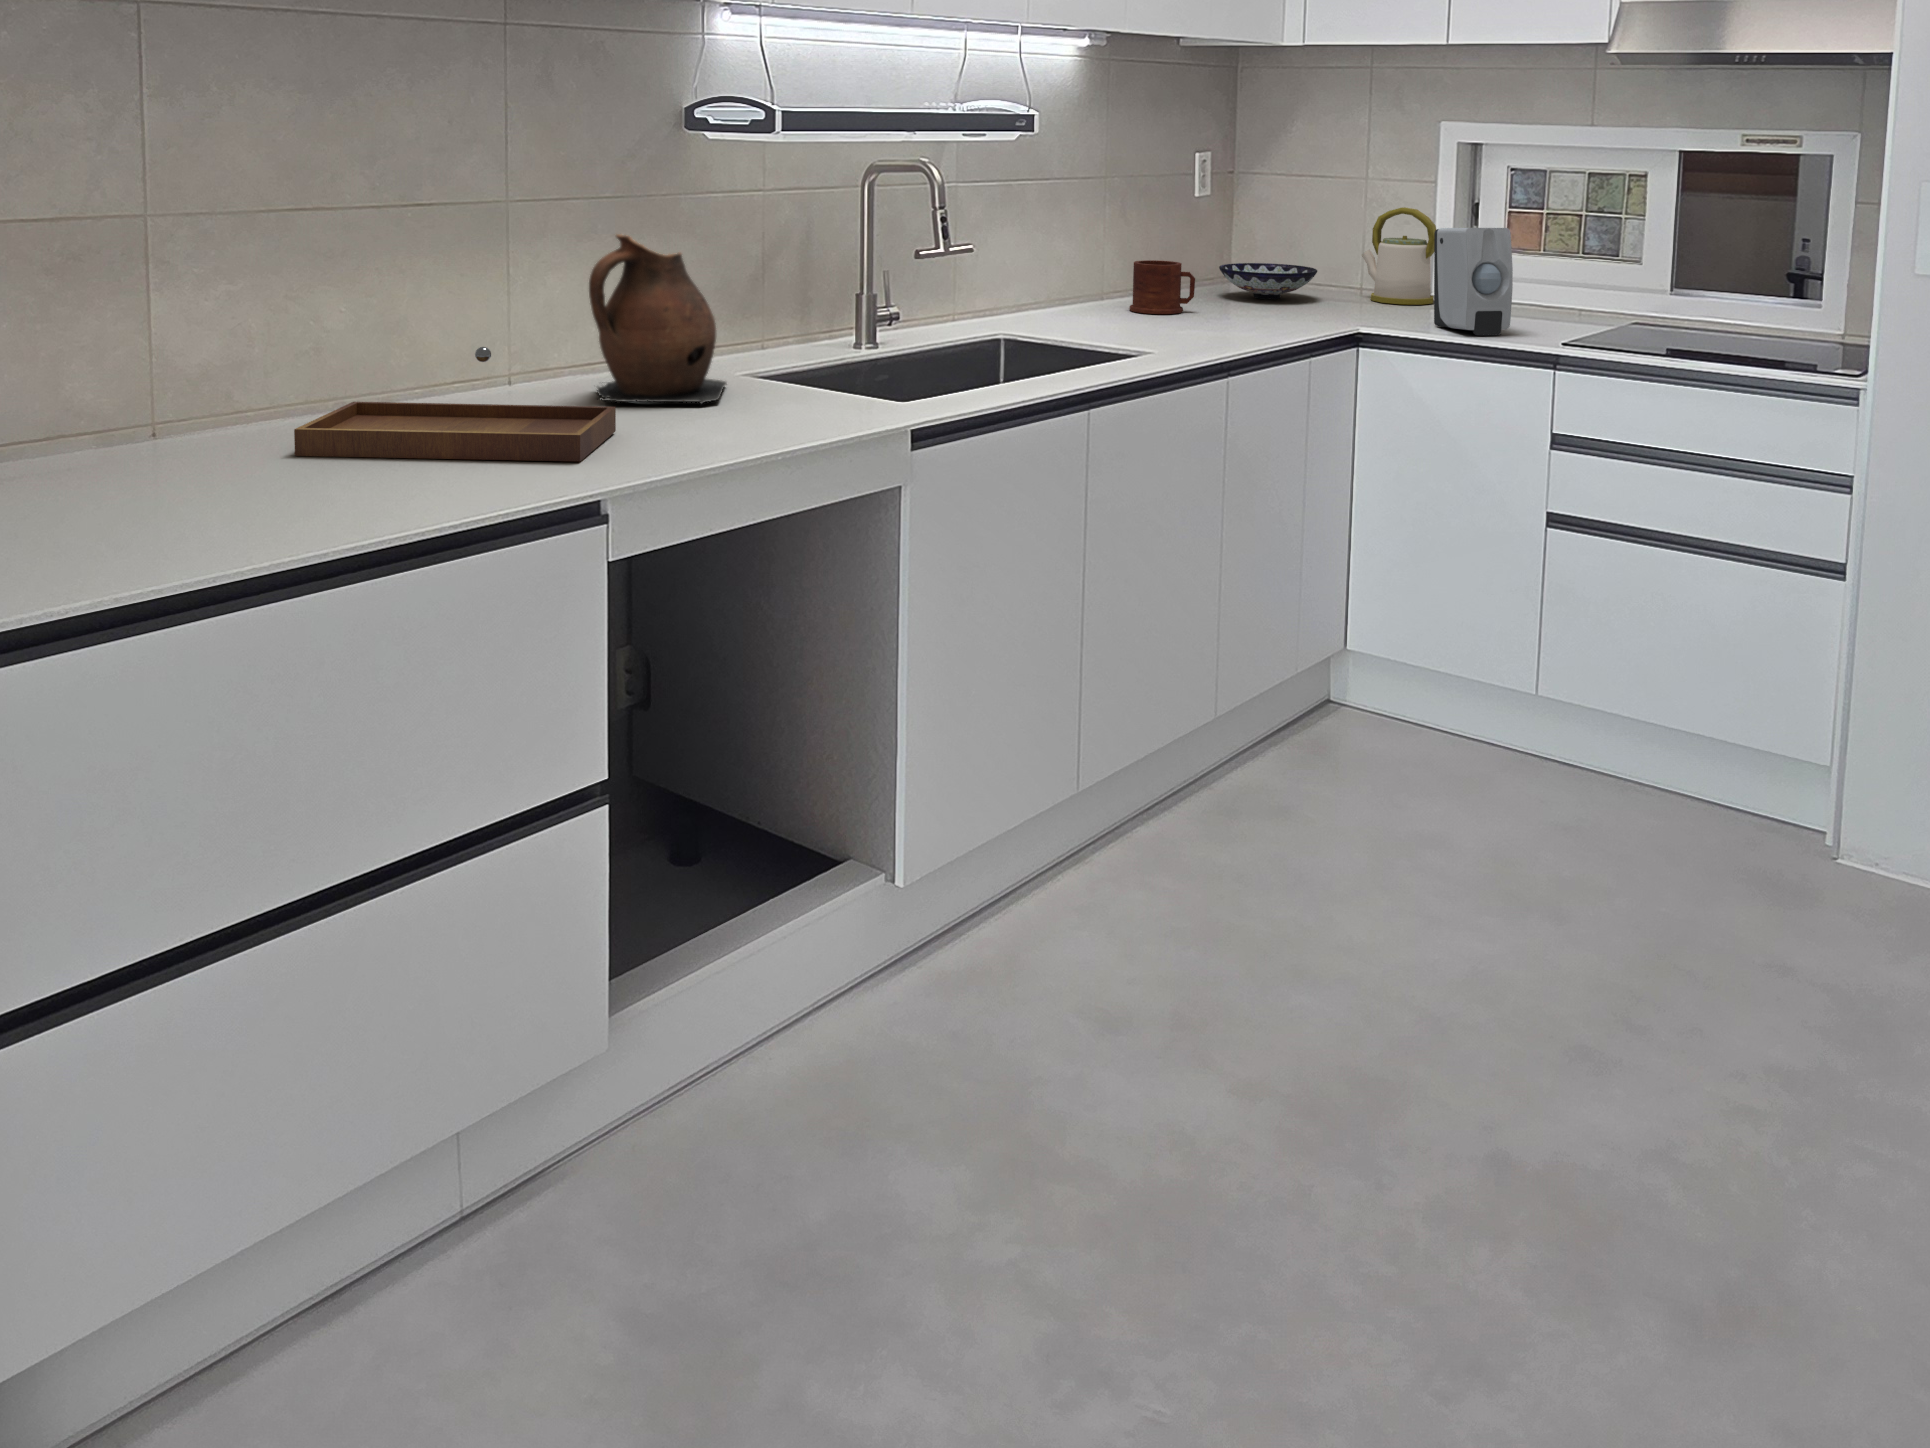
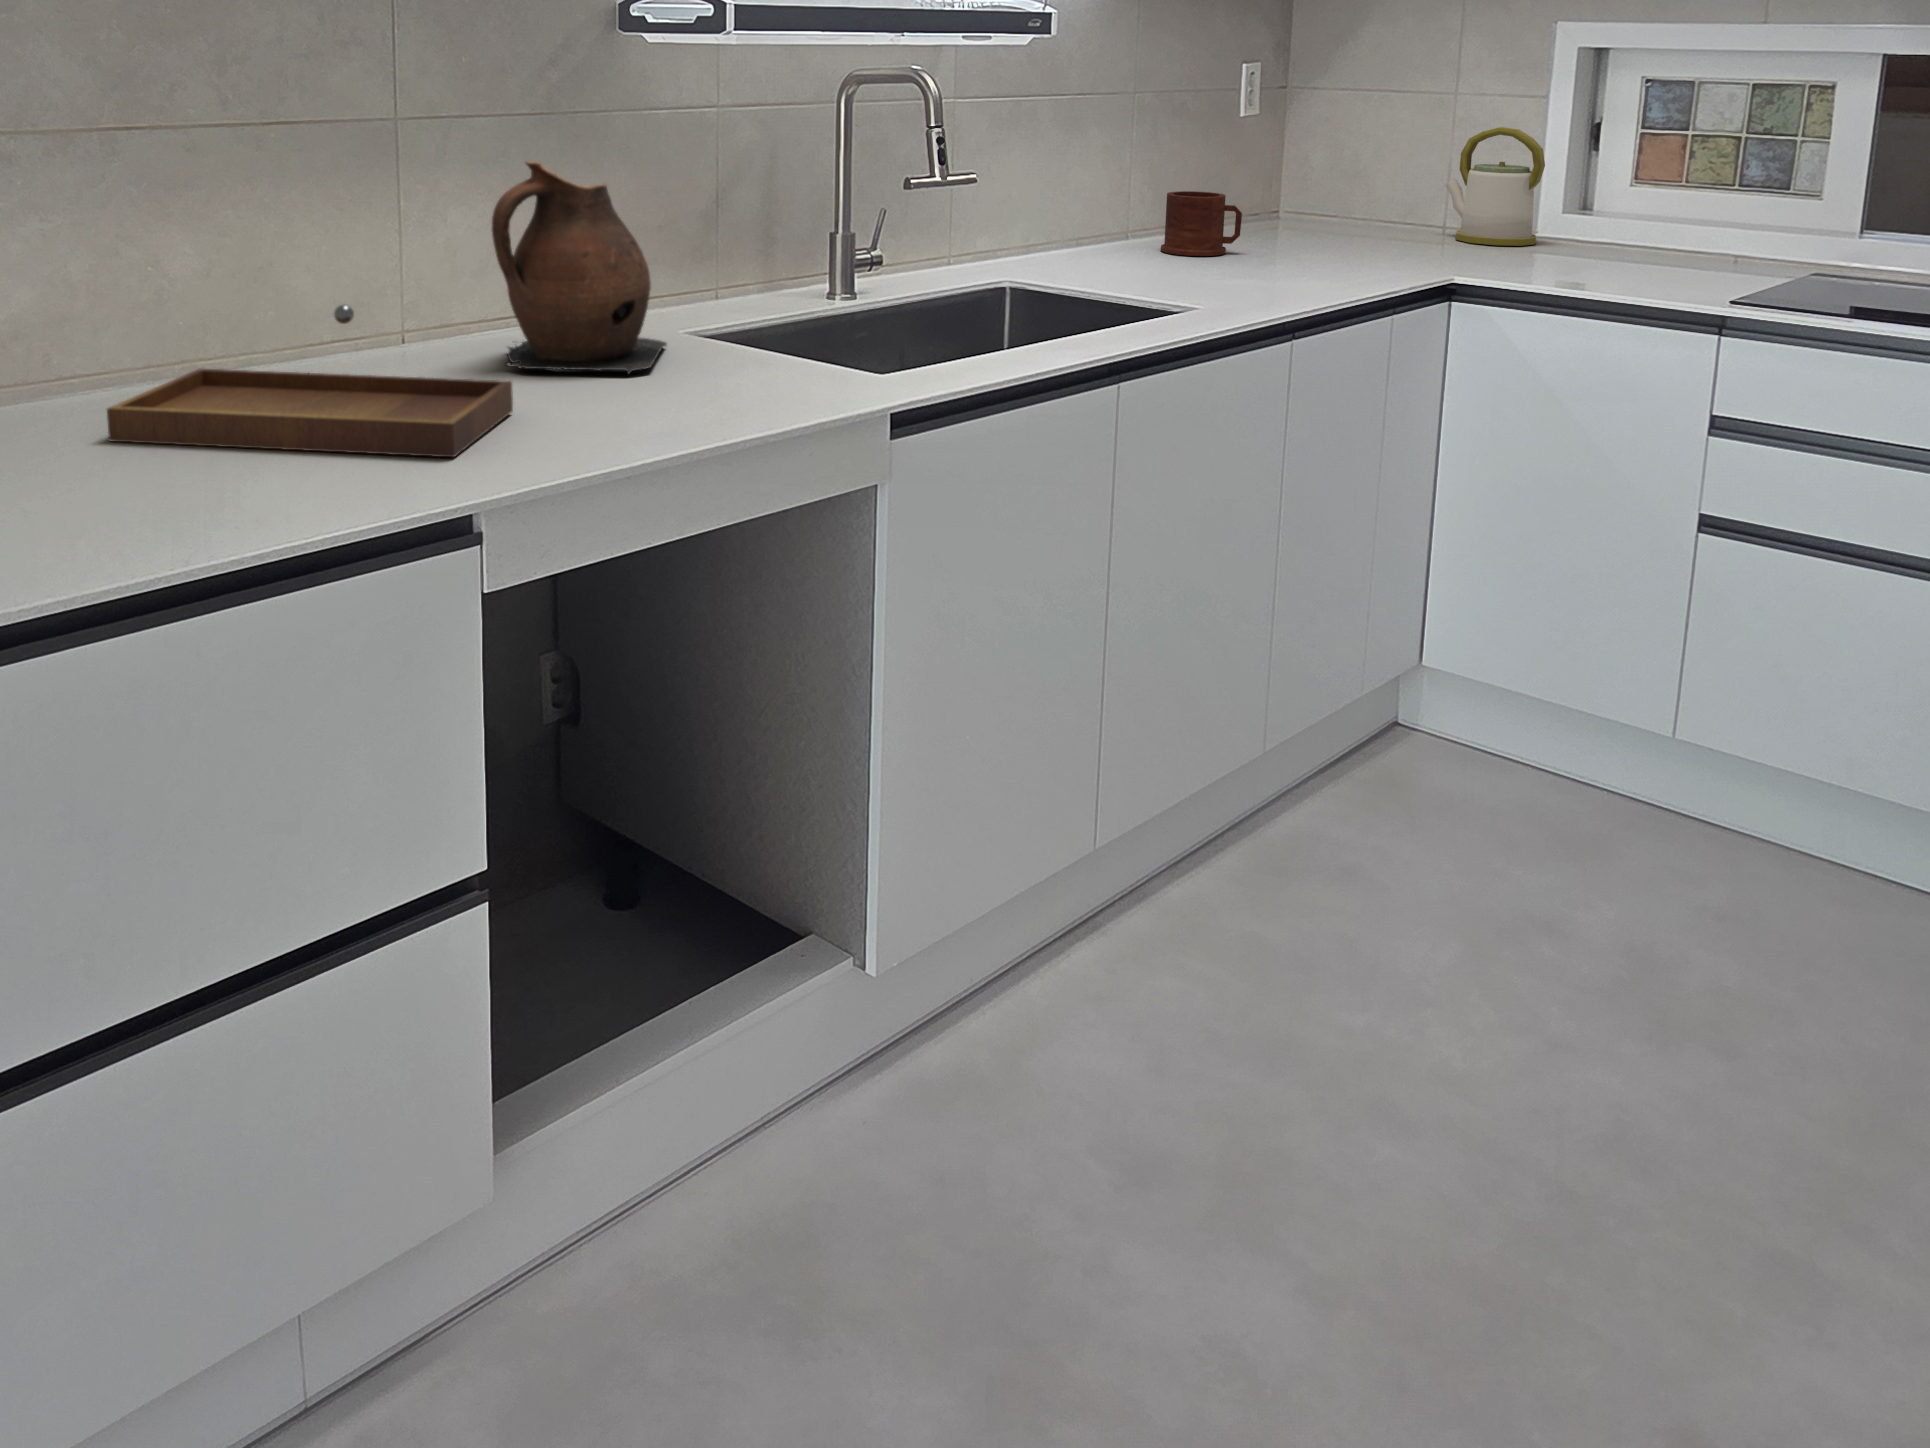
soap dispenser: present [1434,228,1513,335] -> none [1546,152,1657,287]
bowl: present [1219,263,1317,299] -> none [1268,194,1391,238]

